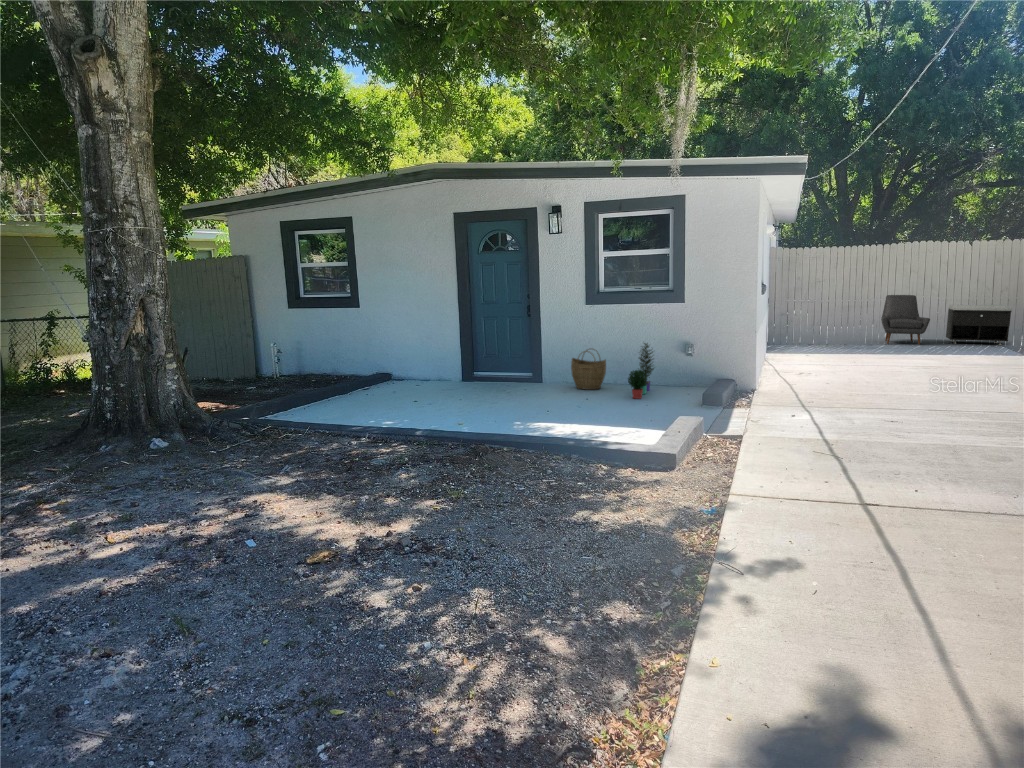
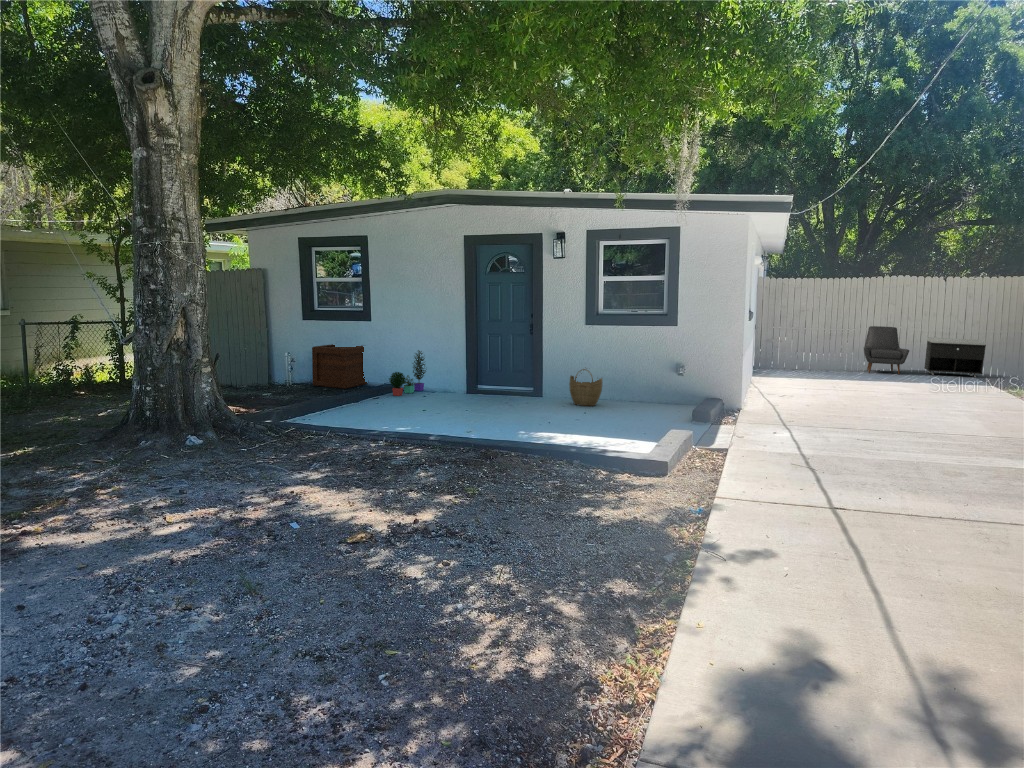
wooden crate: none [302,333,363,379] -> present [312,344,368,389]
potted plant: present [628,343,654,399] -> present [389,350,426,396]

